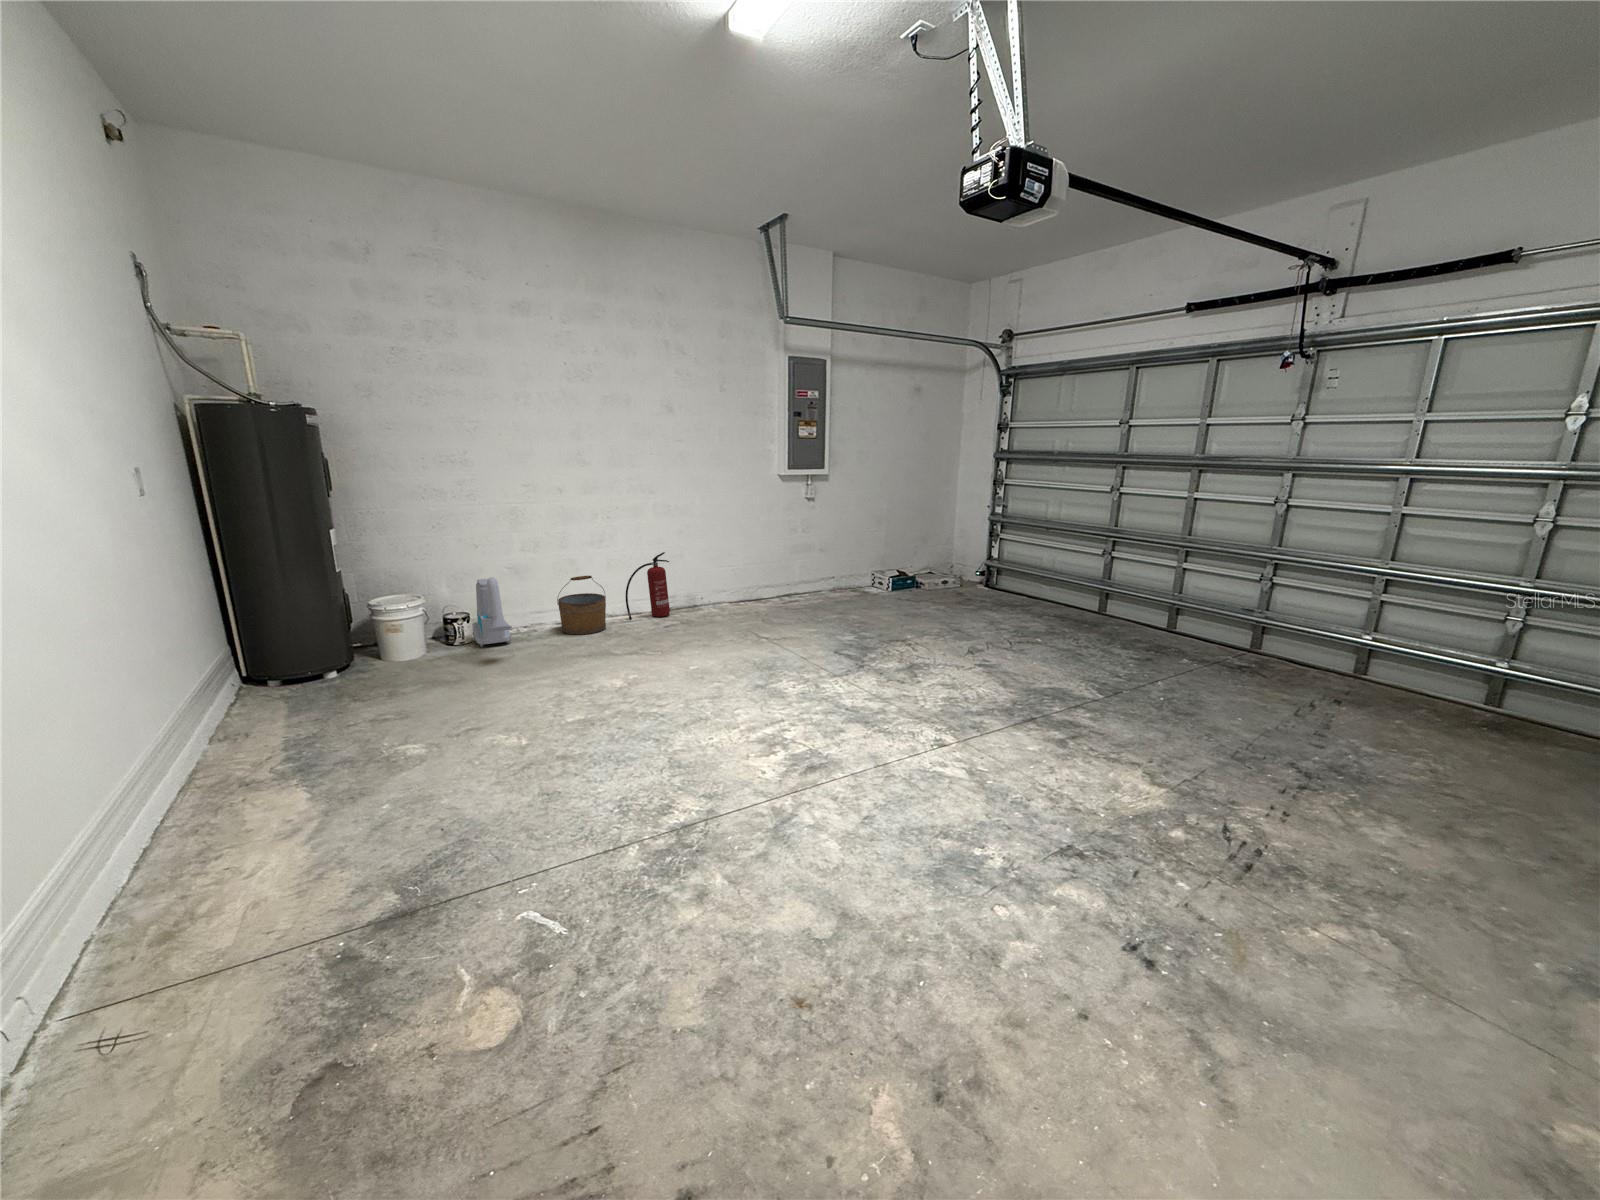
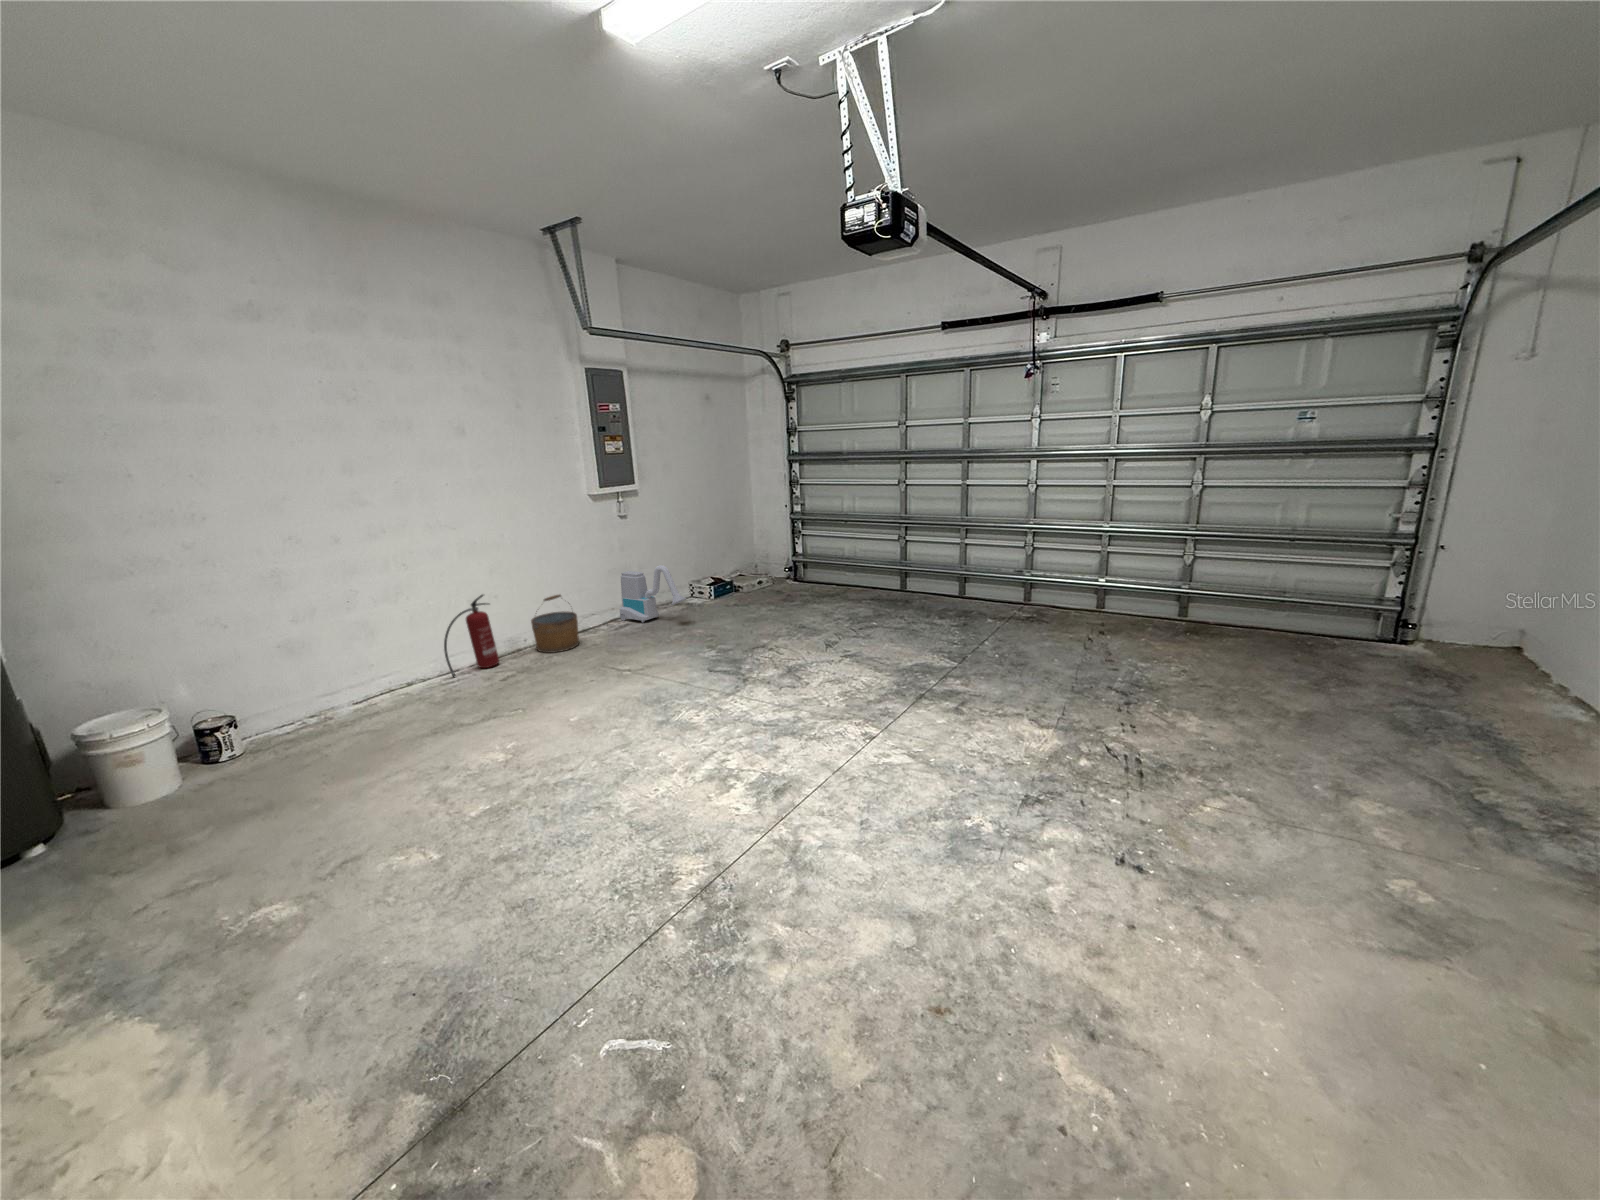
bucket: present [557,576,606,635] -> present [531,595,579,653]
vacuum cleaner: present [472,577,512,647] -> present [619,565,686,623]

